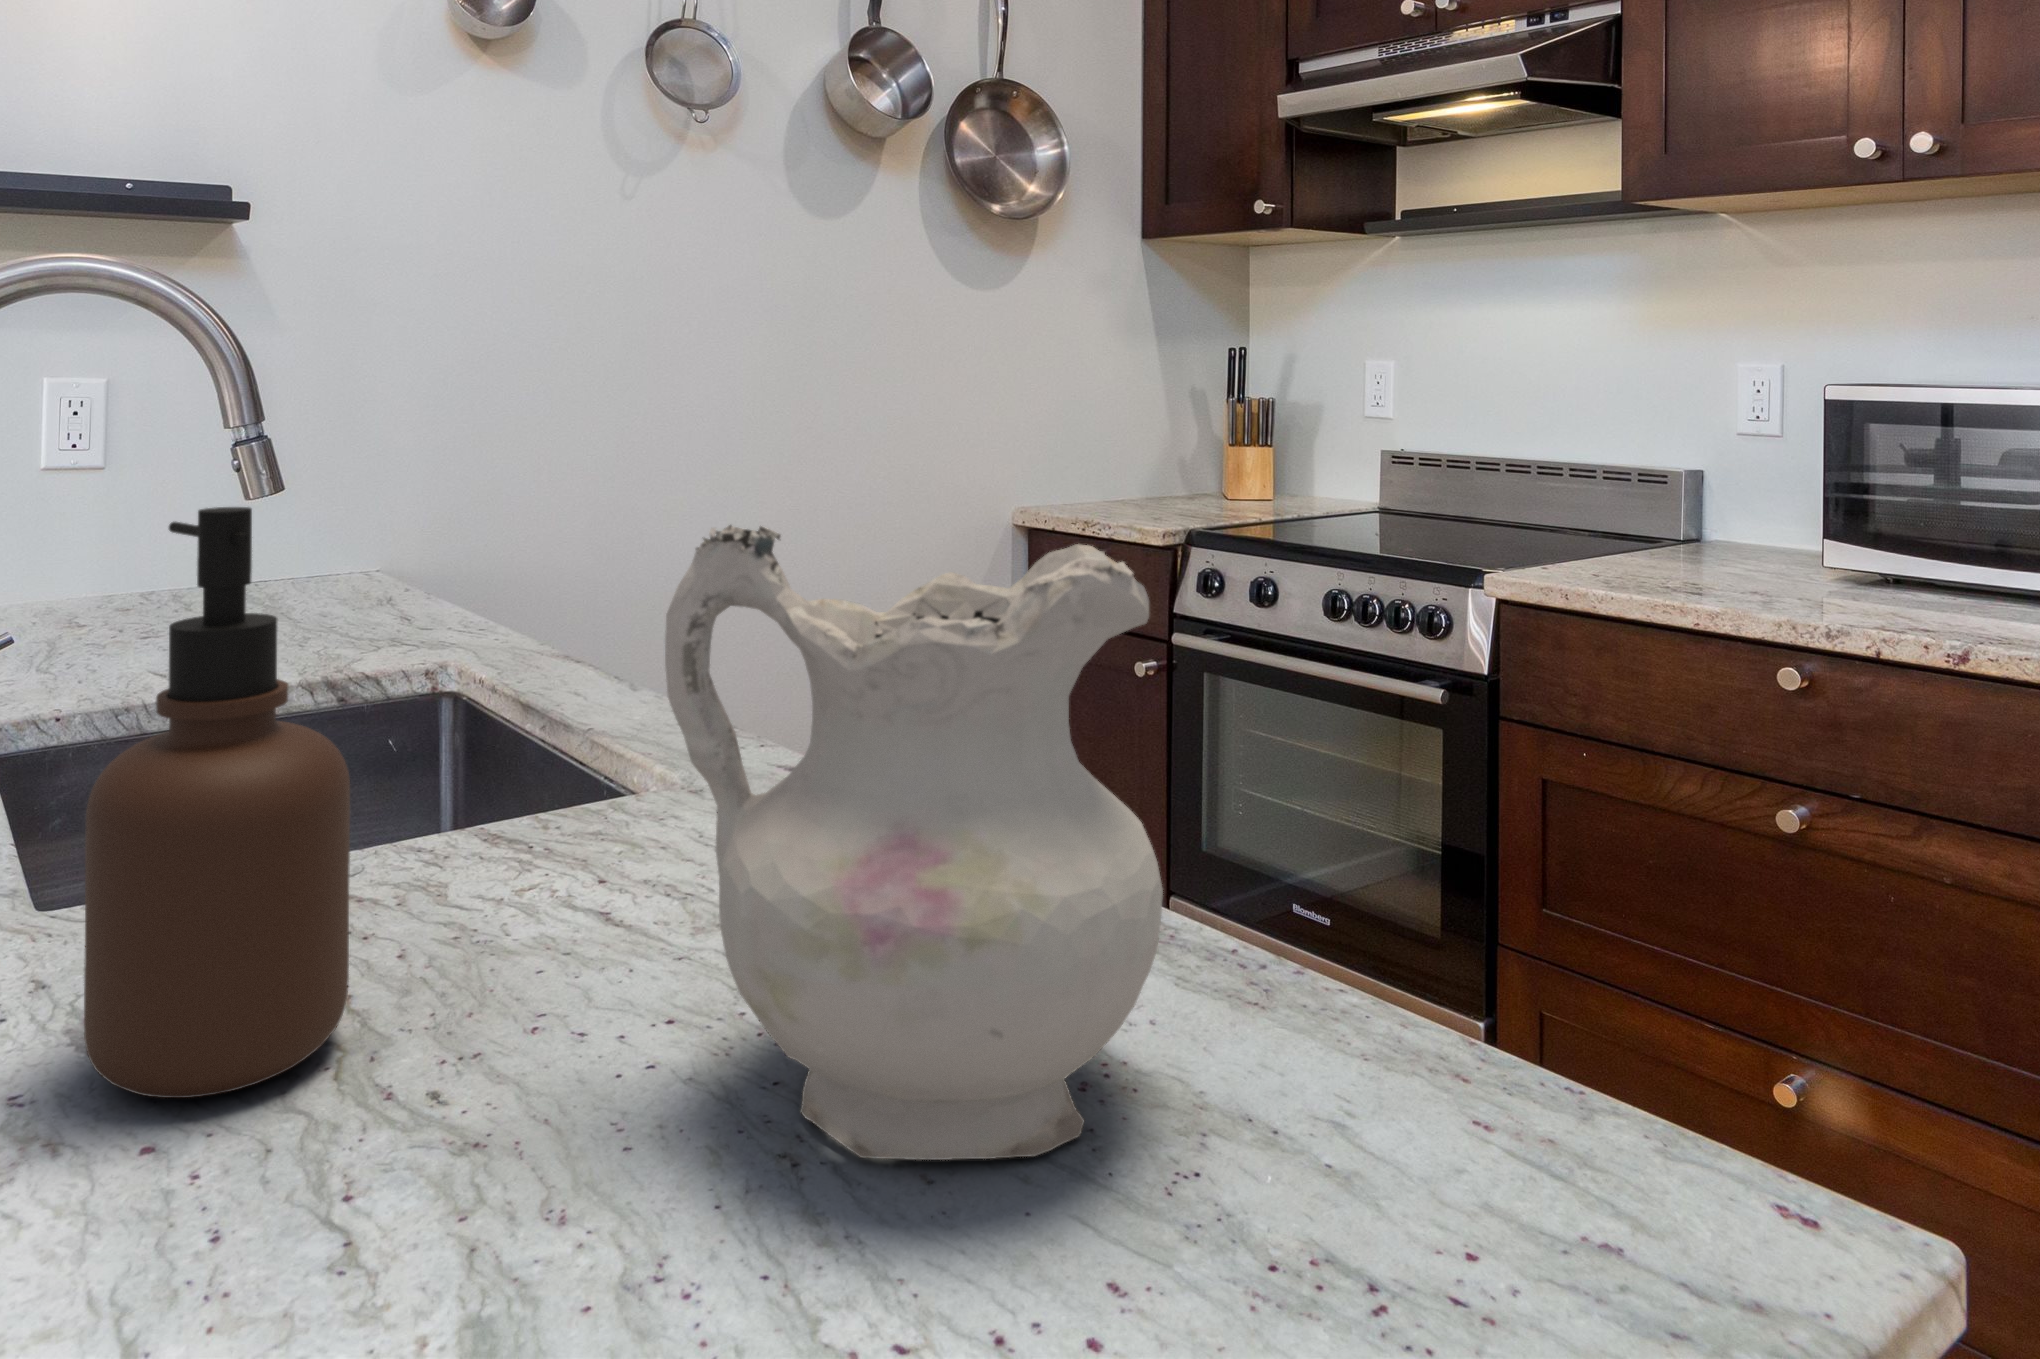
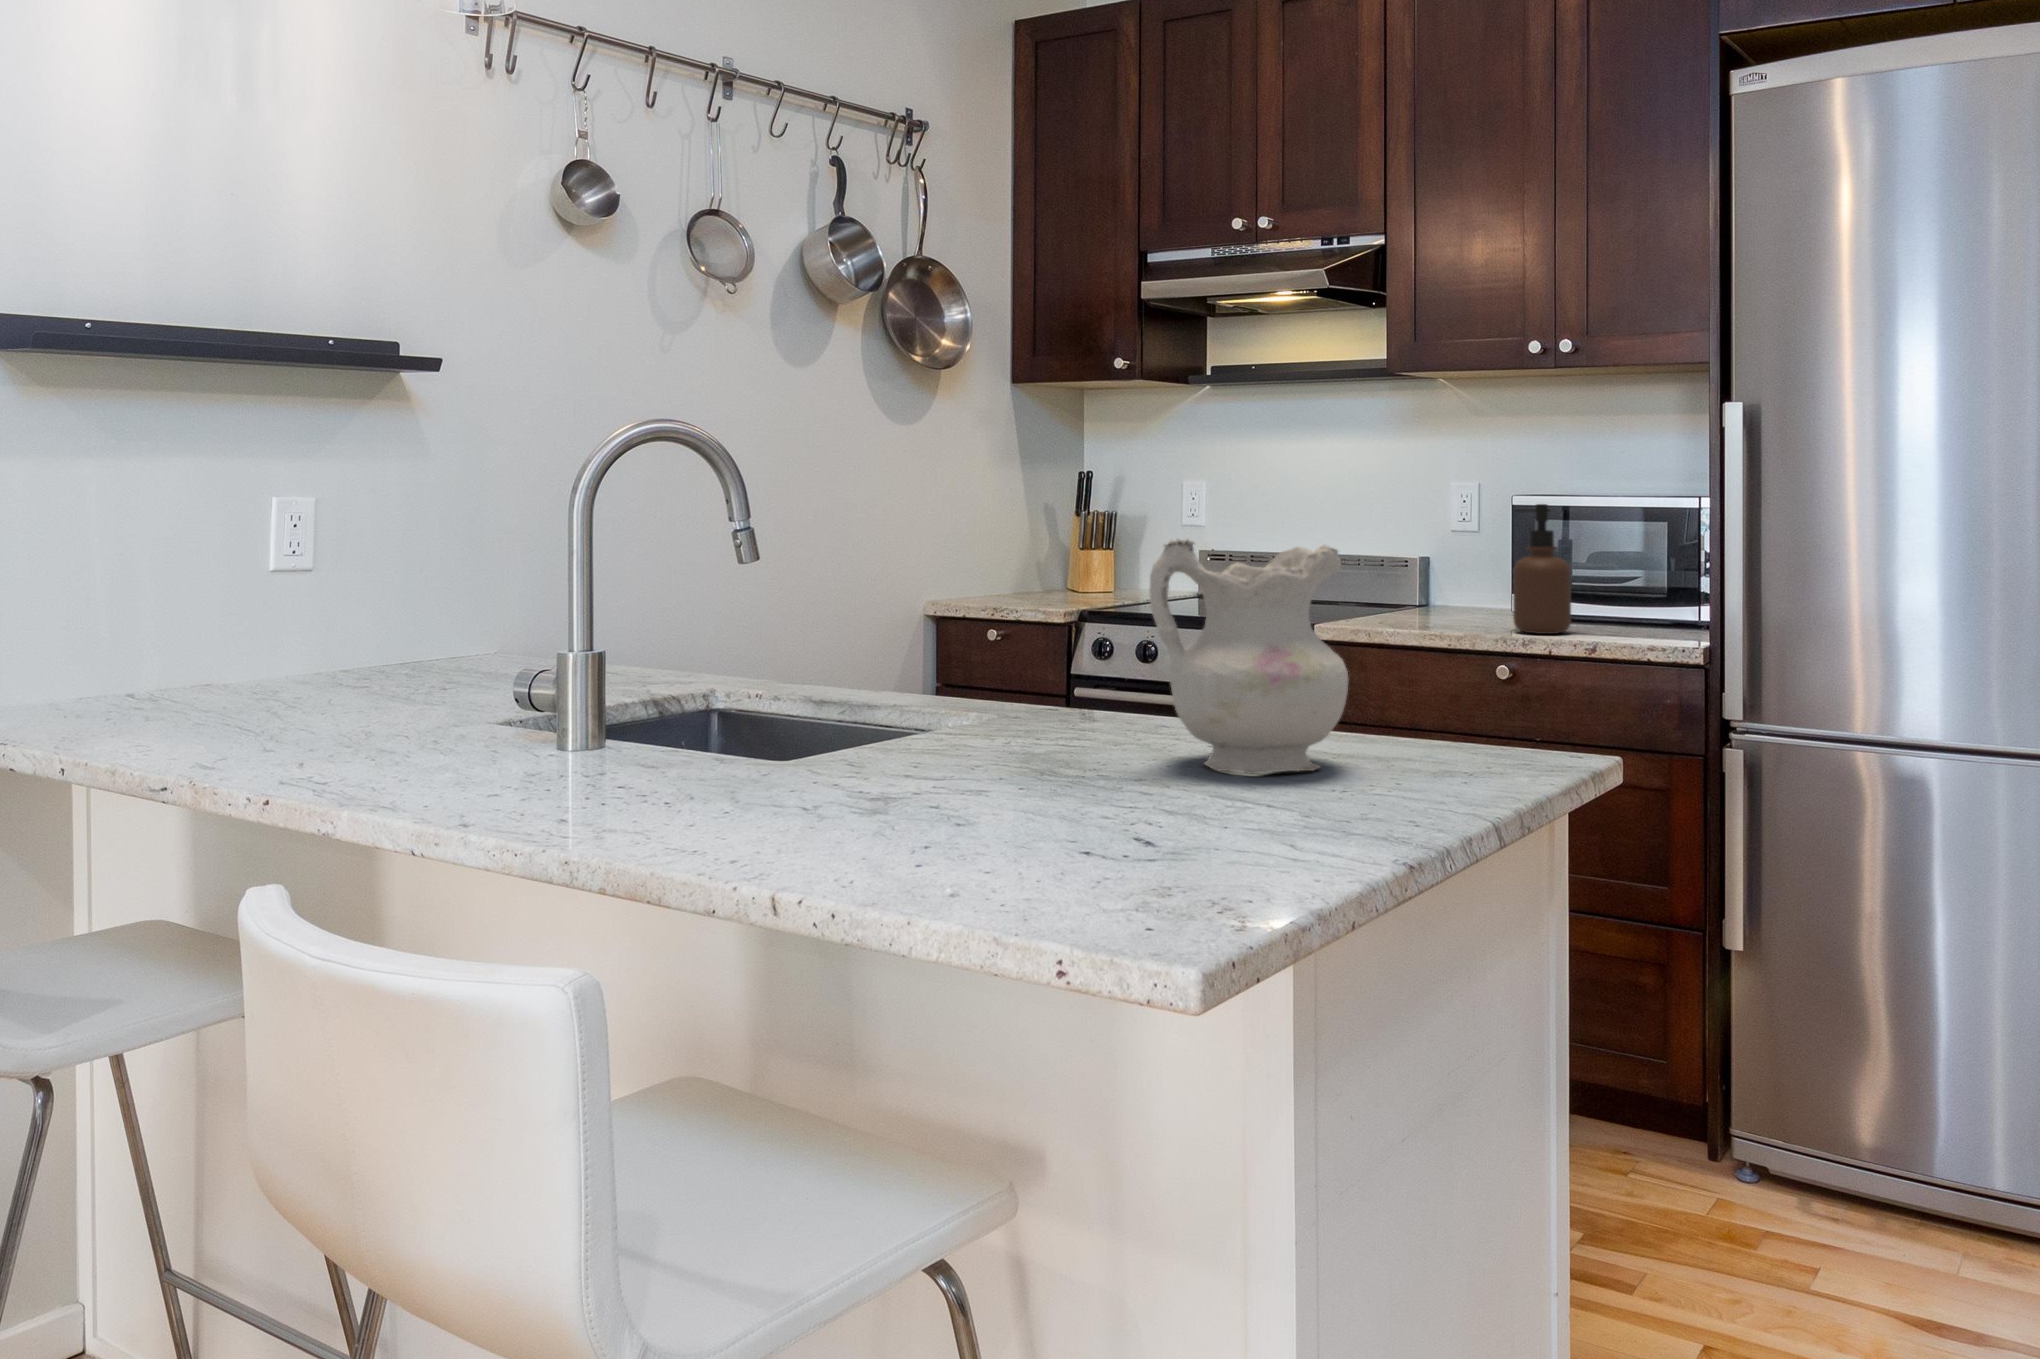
soap dispenser: present [84,507,350,1098] -> present [1513,504,1571,634]

